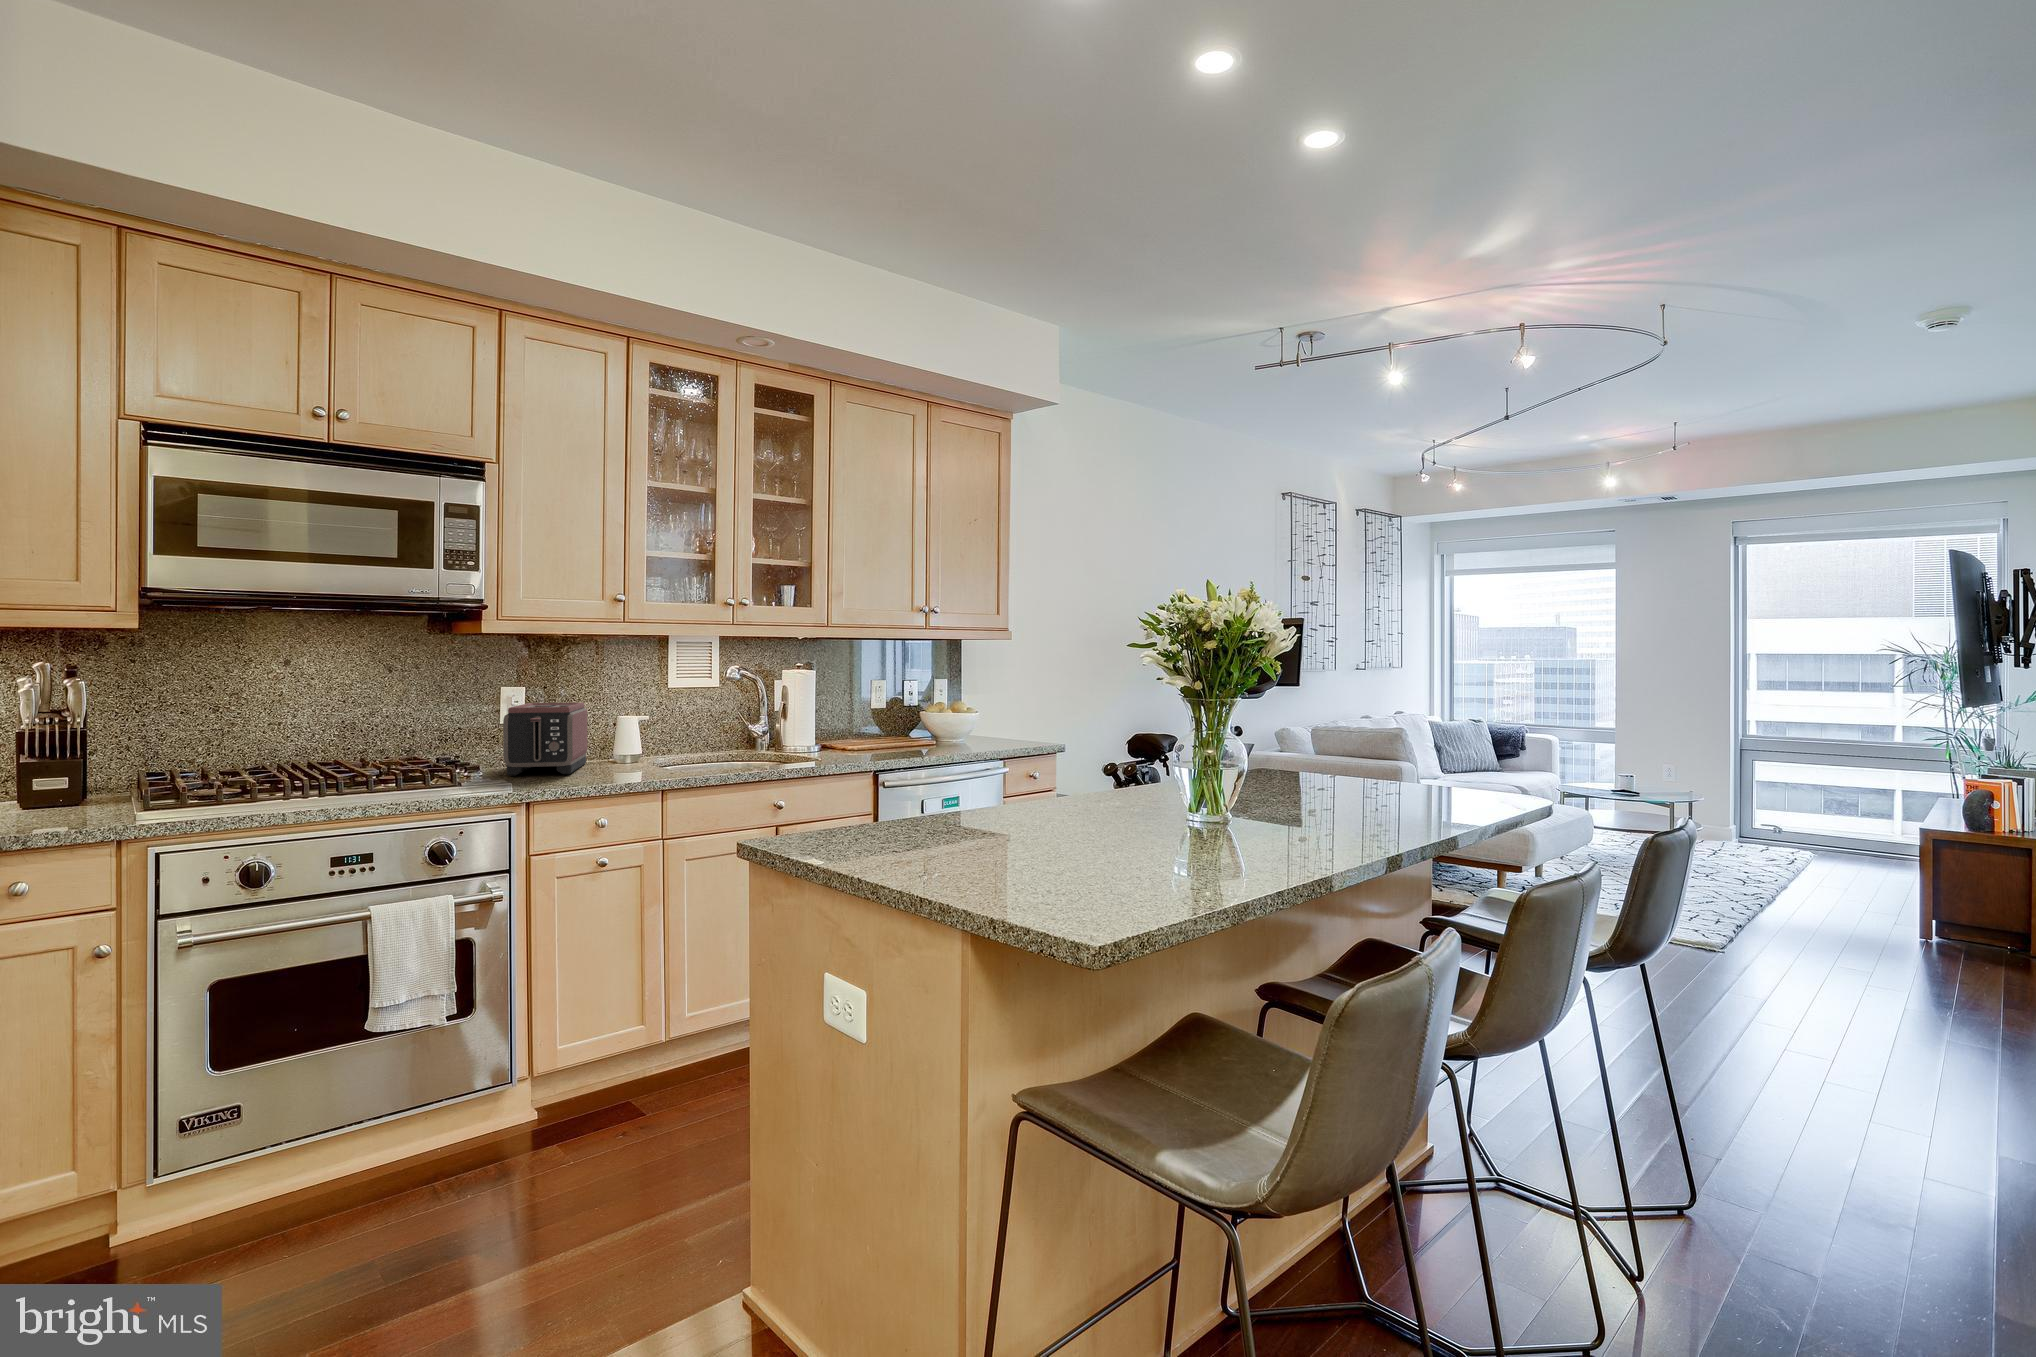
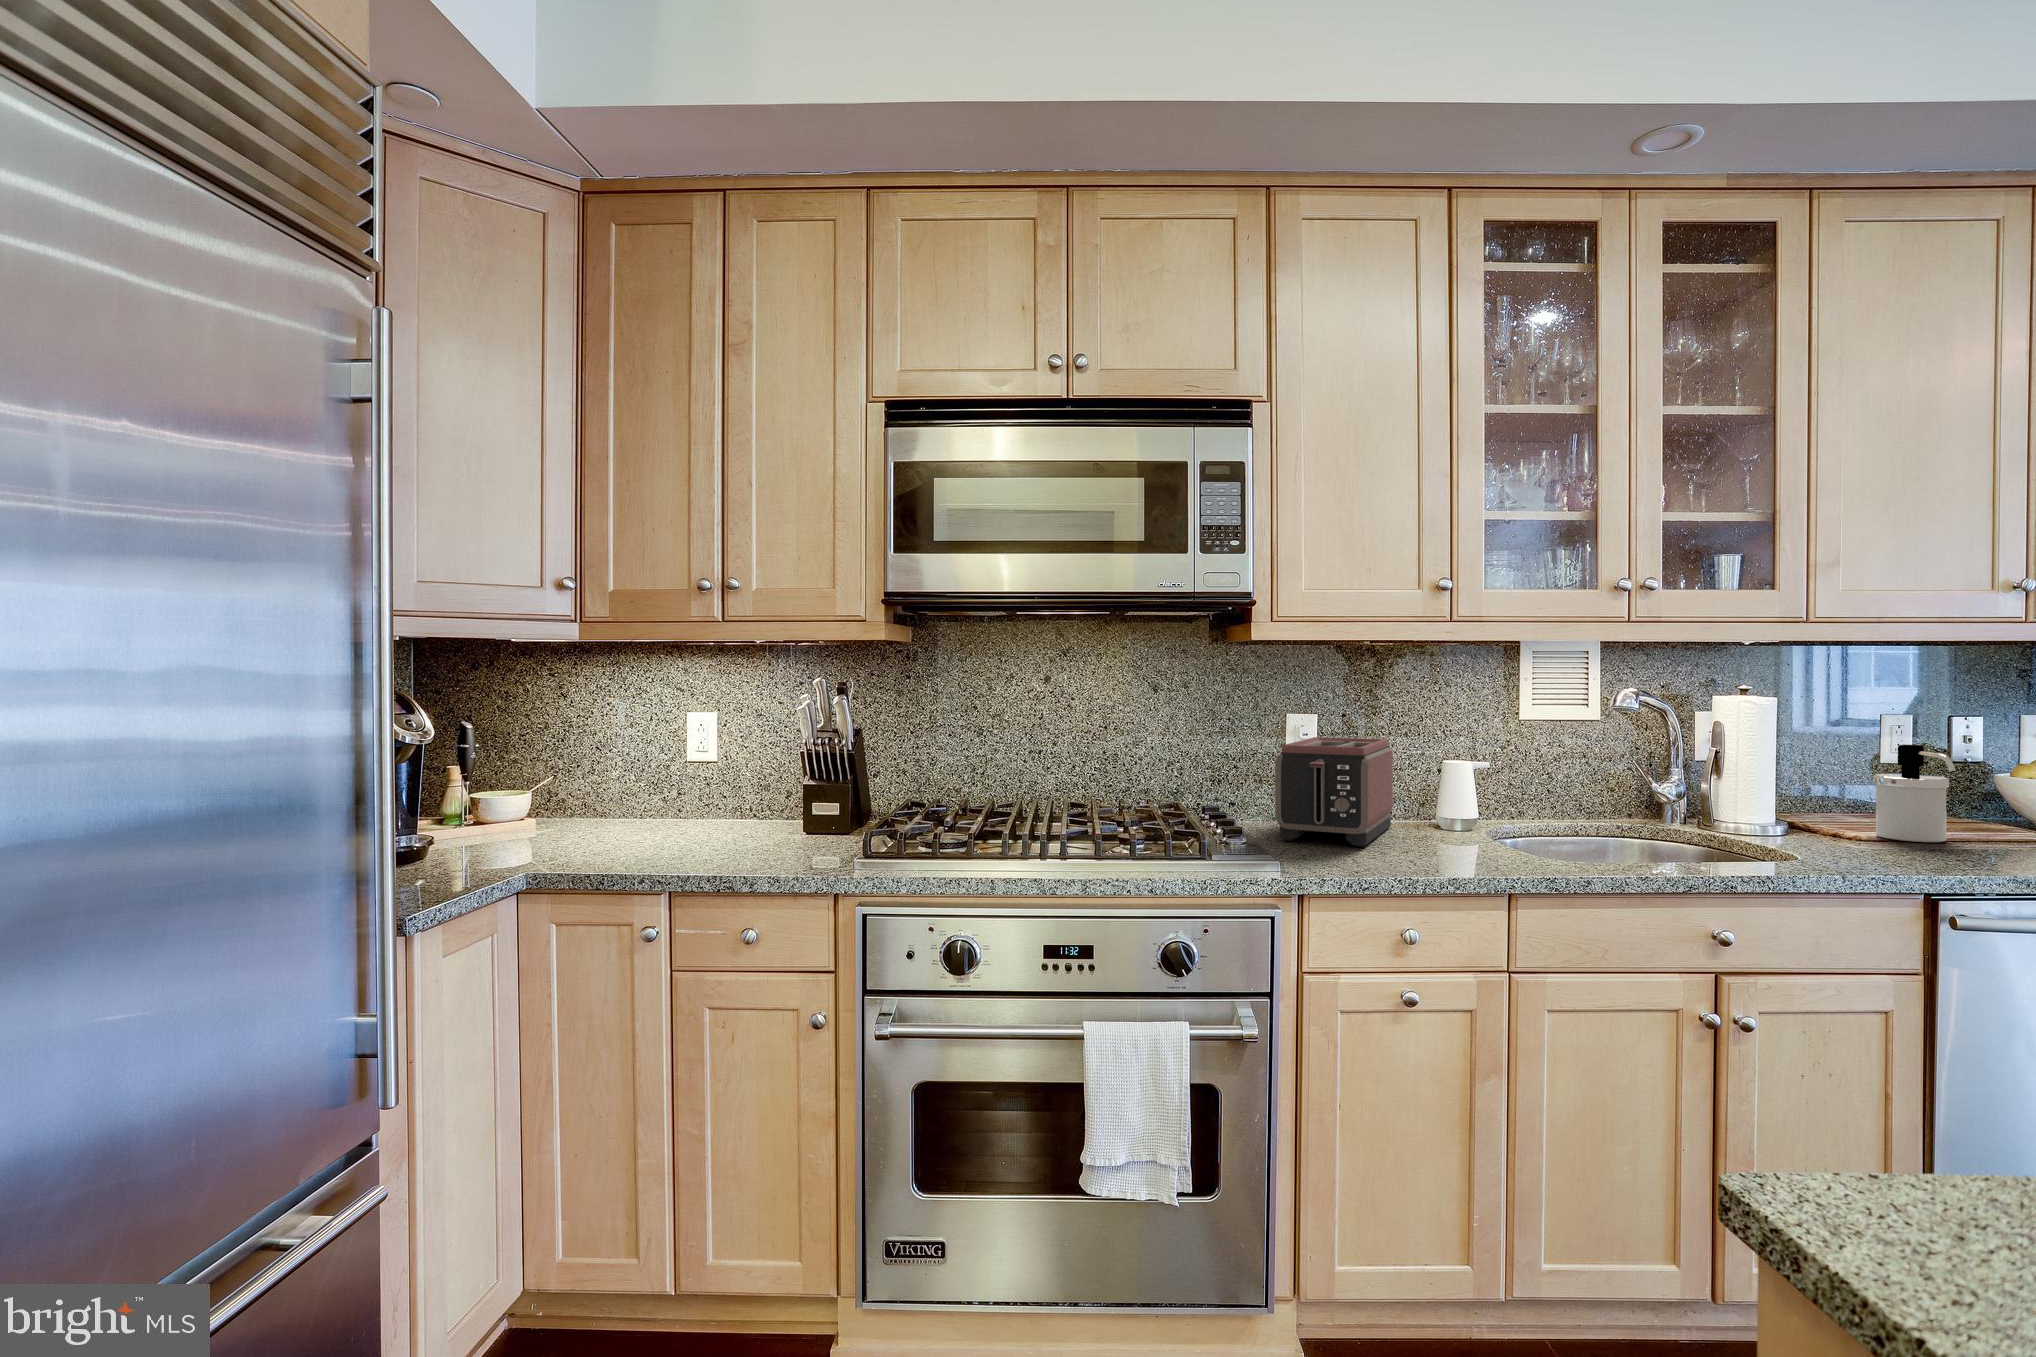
soap dispenser: none [859,696,891,749] -> present [1873,745,1956,842]

